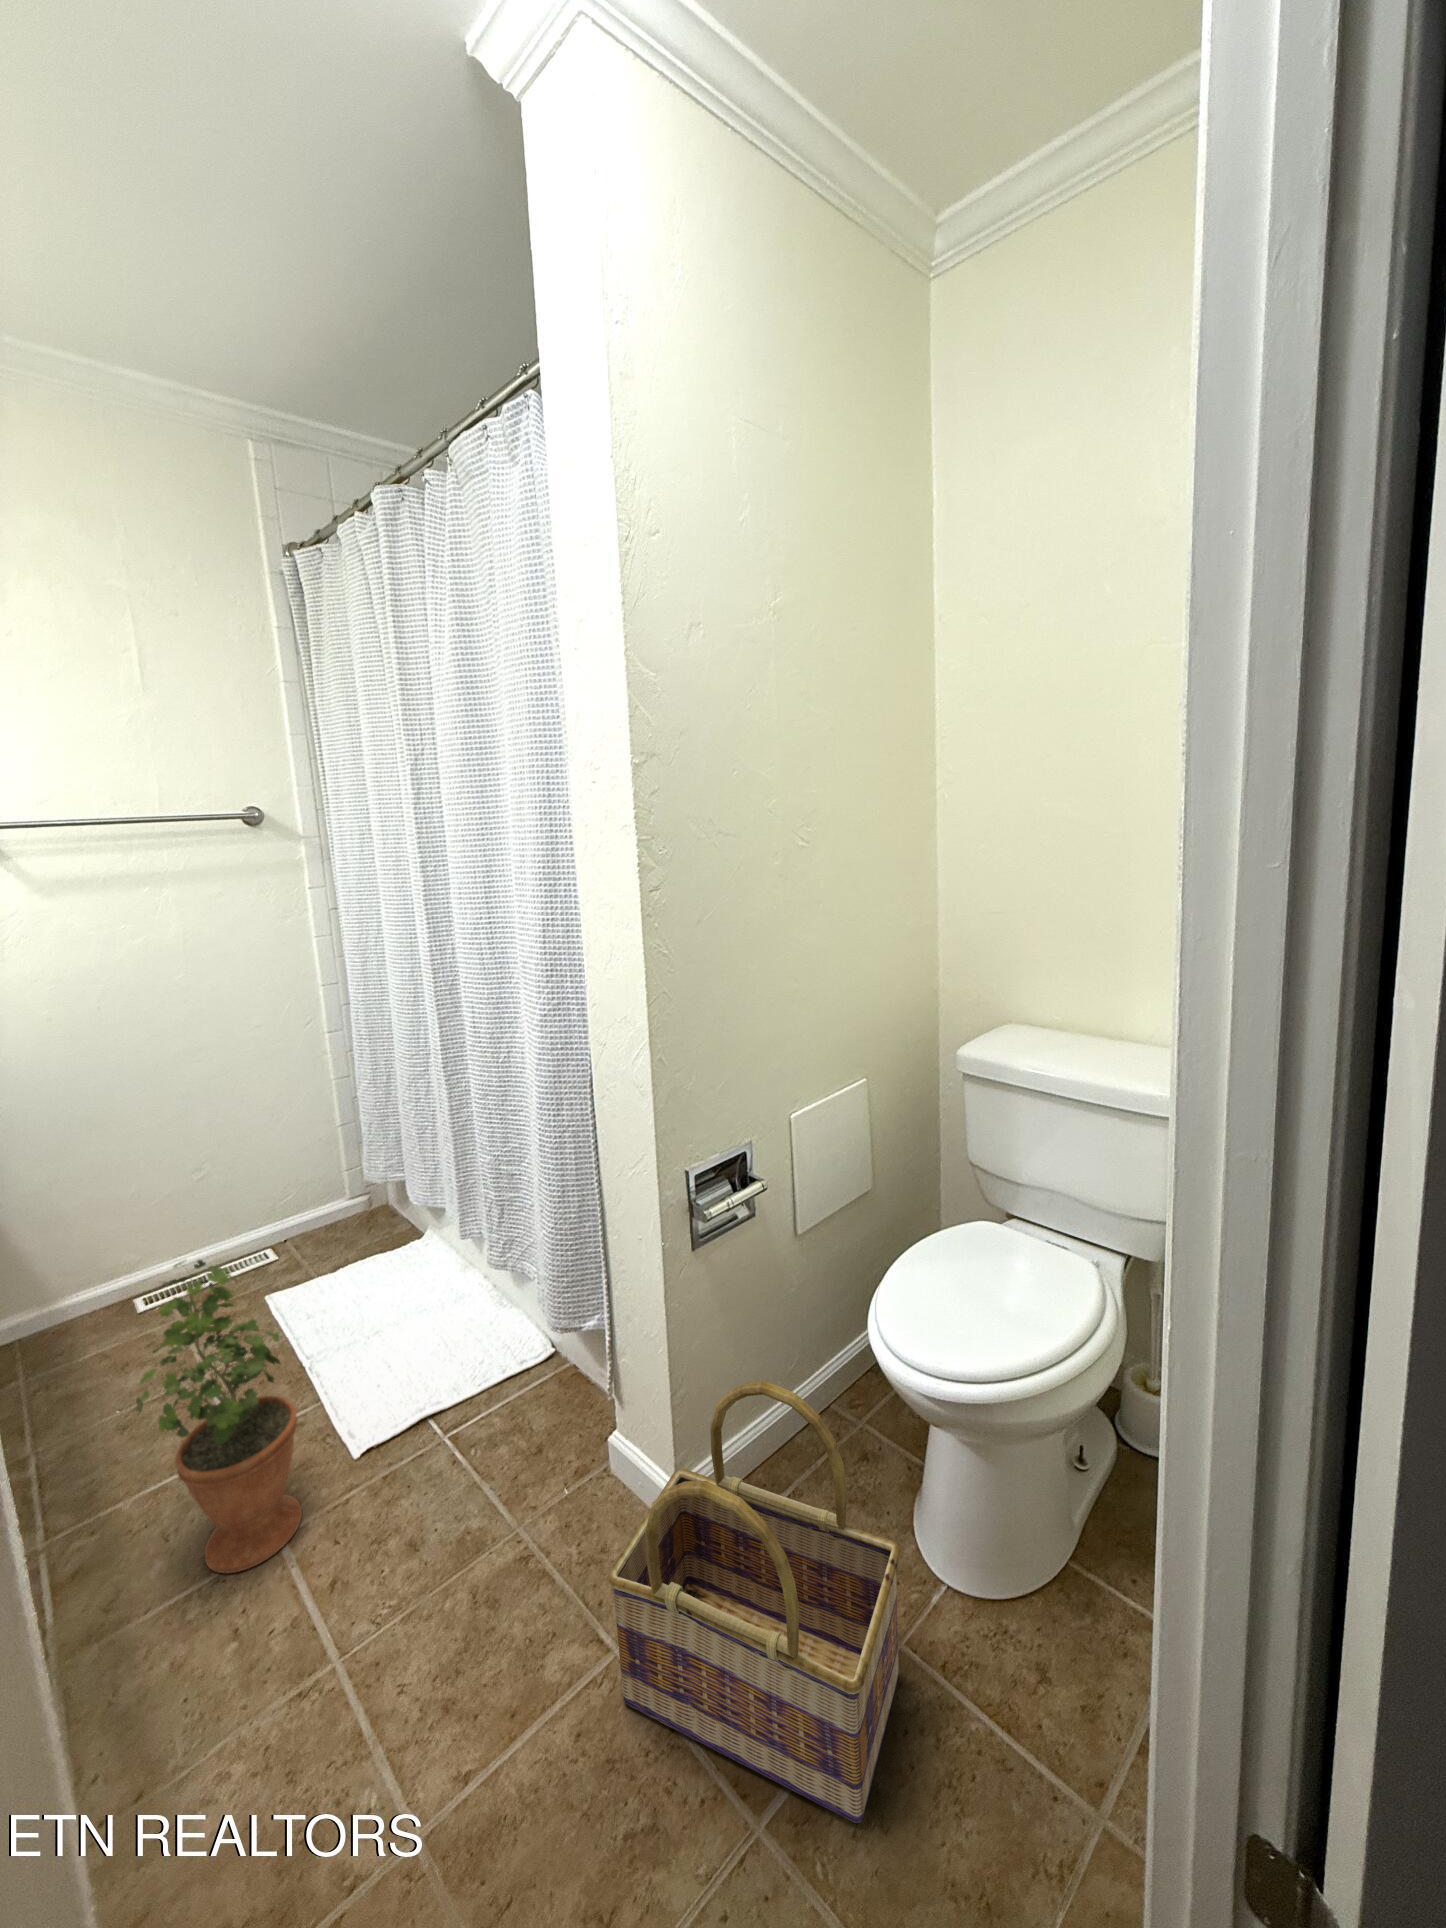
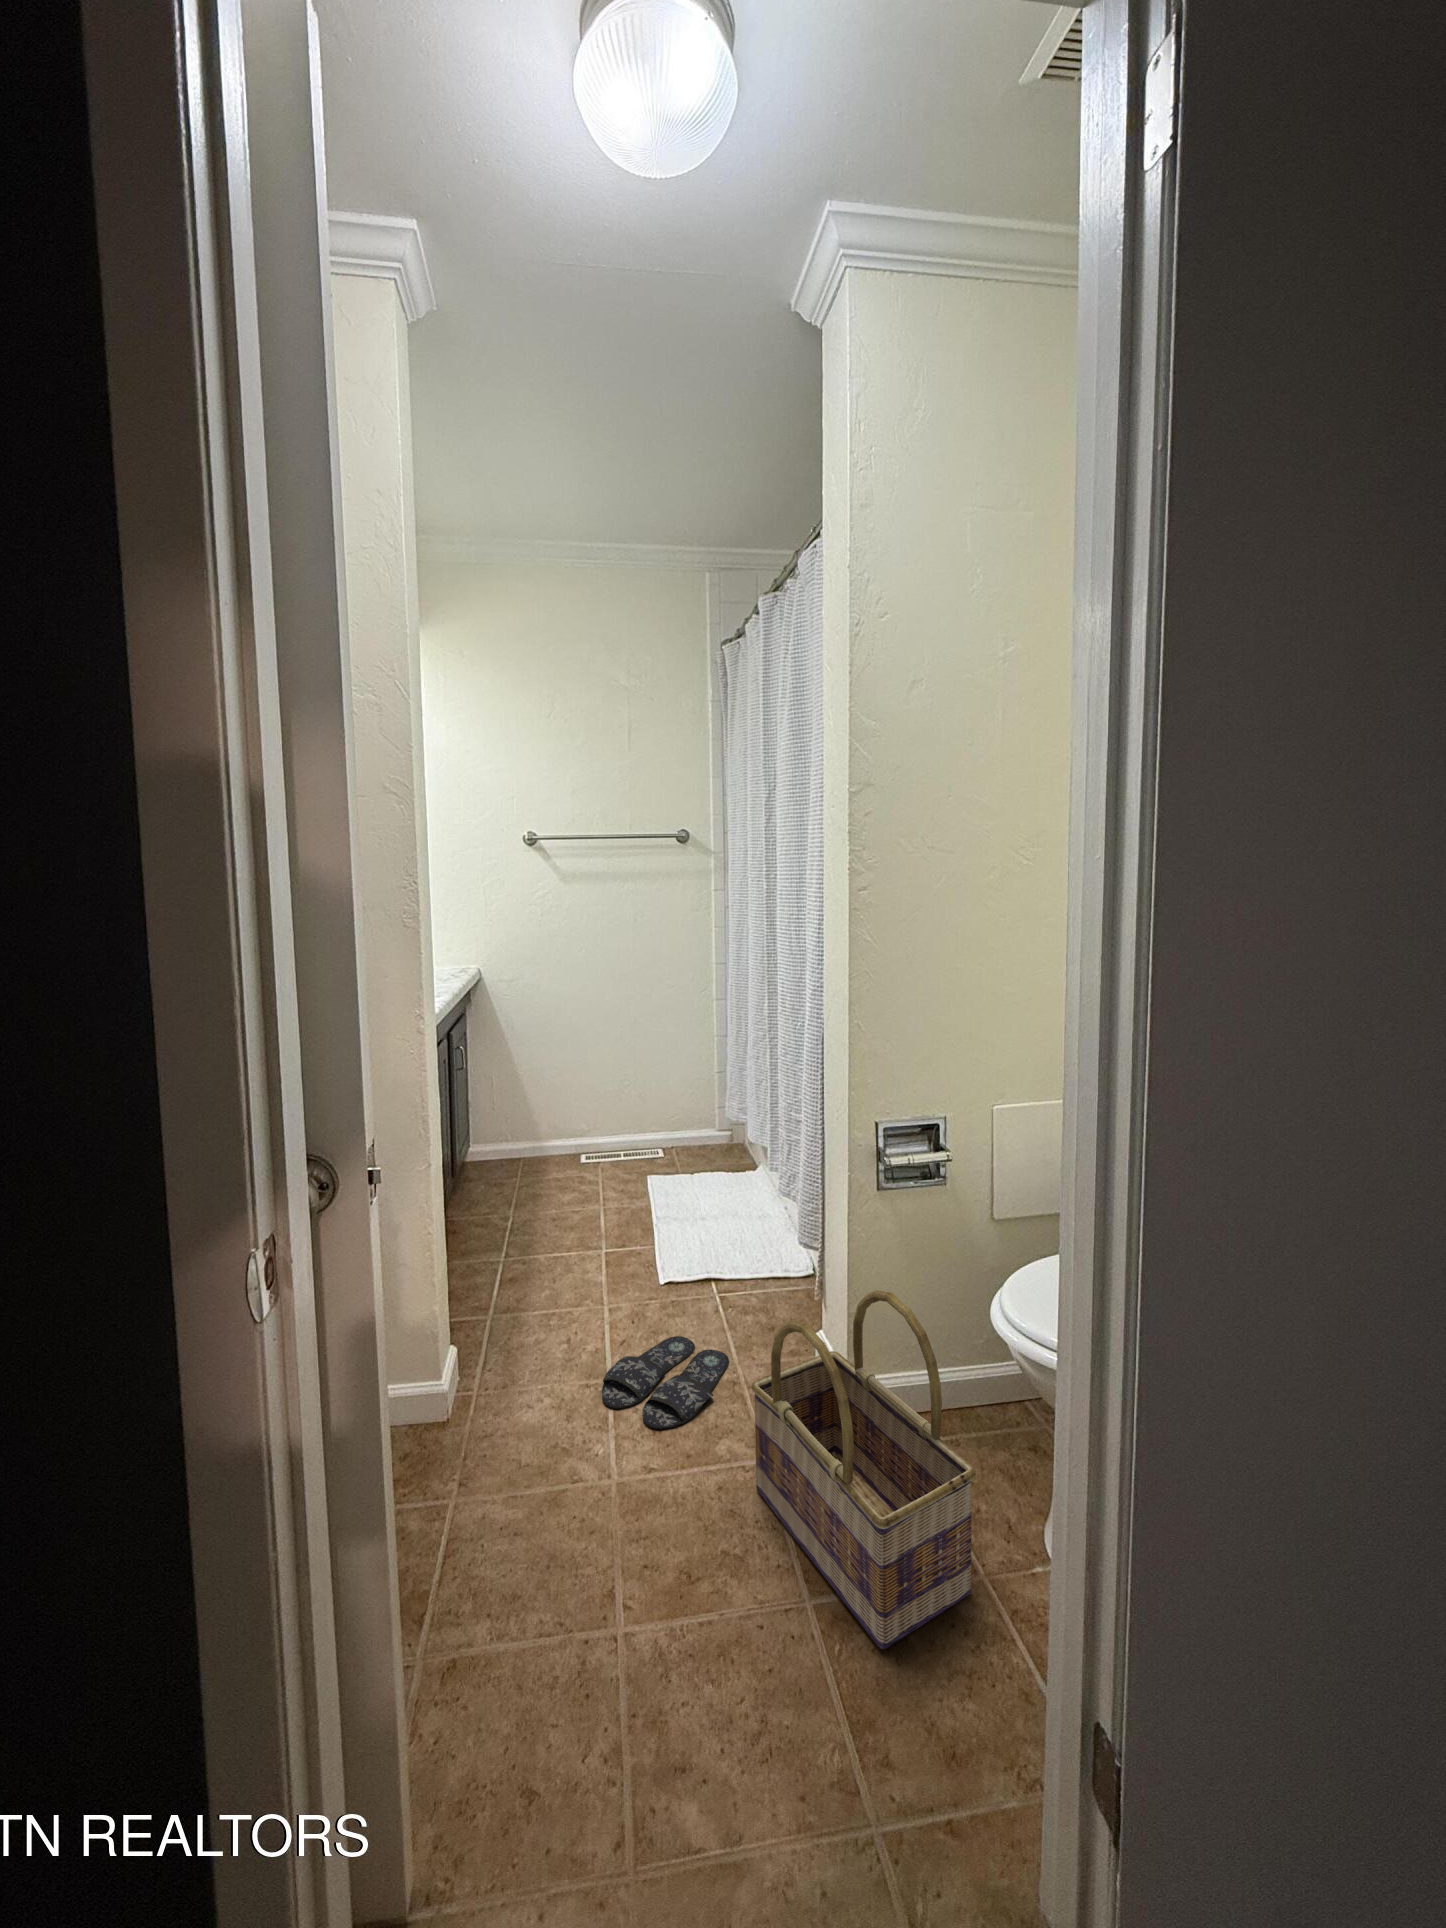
potted plant: present [136,1260,302,1573] -> none [543,1106,626,1313]
slippers: none [329,1522,509,1713] -> present [602,1336,729,1429]

